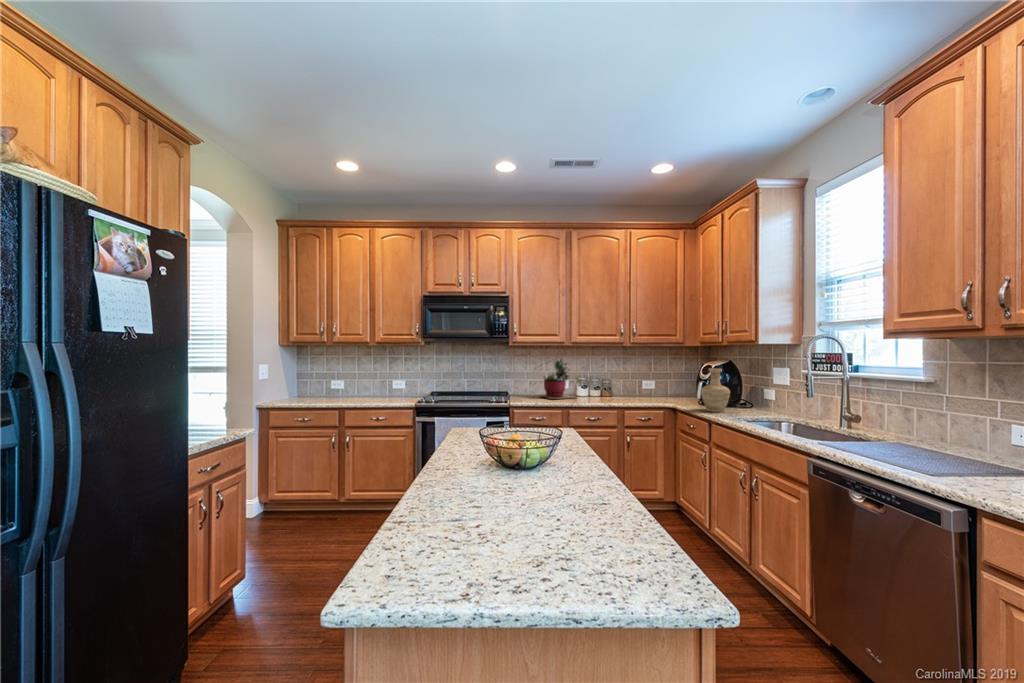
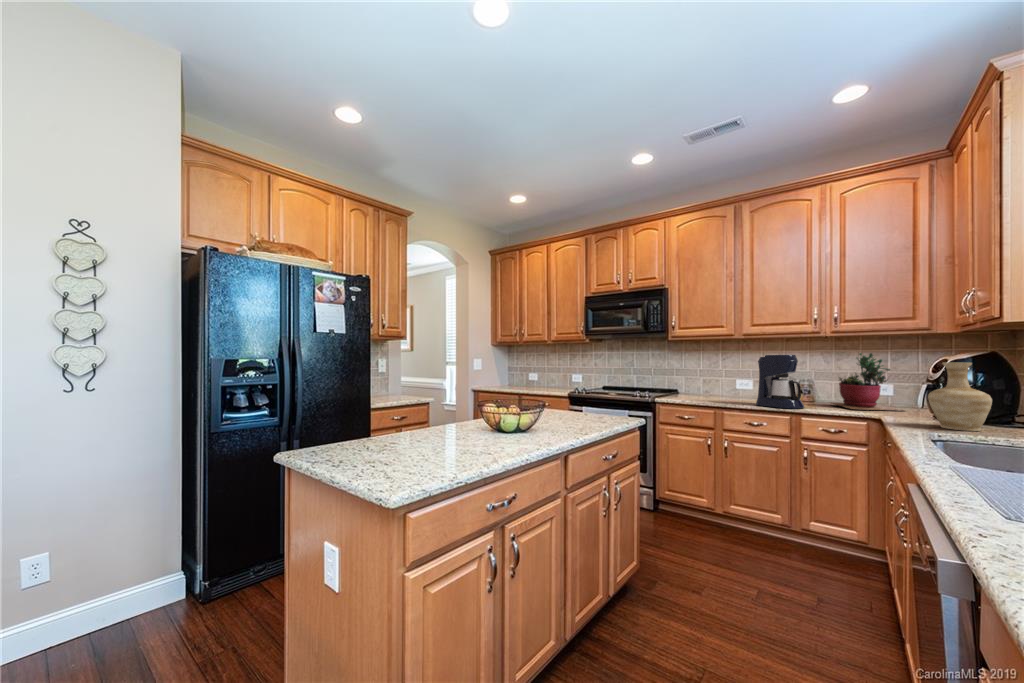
succulent plant: present [540,359,576,399] -> present [831,353,903,411]
coffee maker: none [589,361,621,404] -> present [756,355,805,409]

